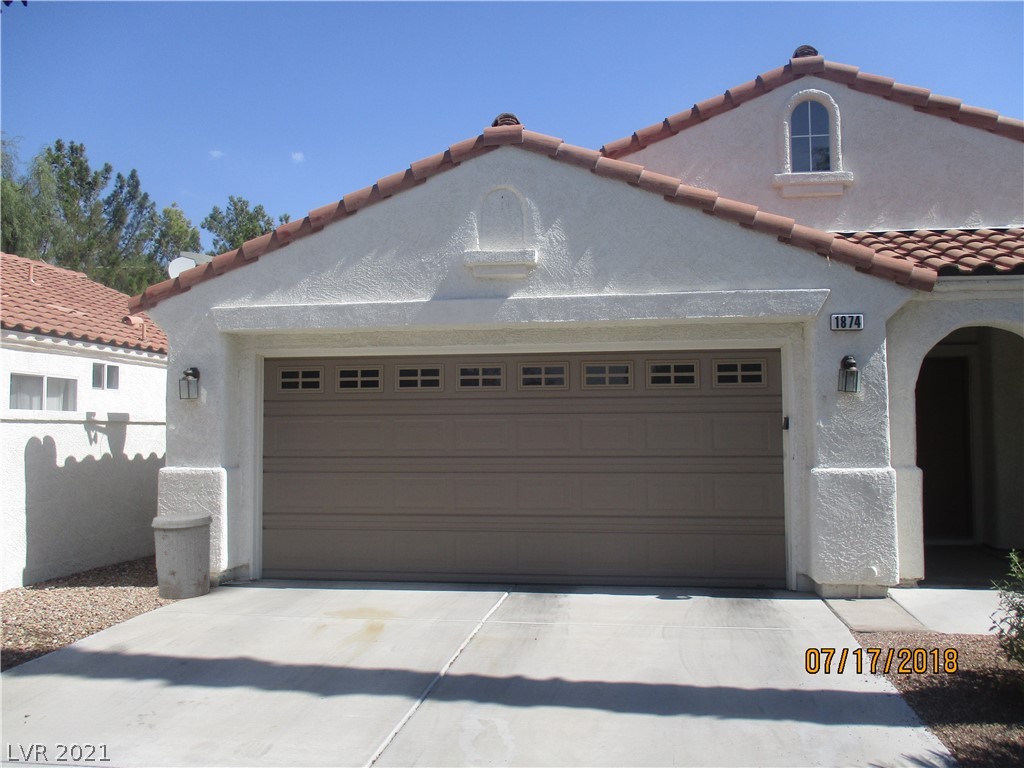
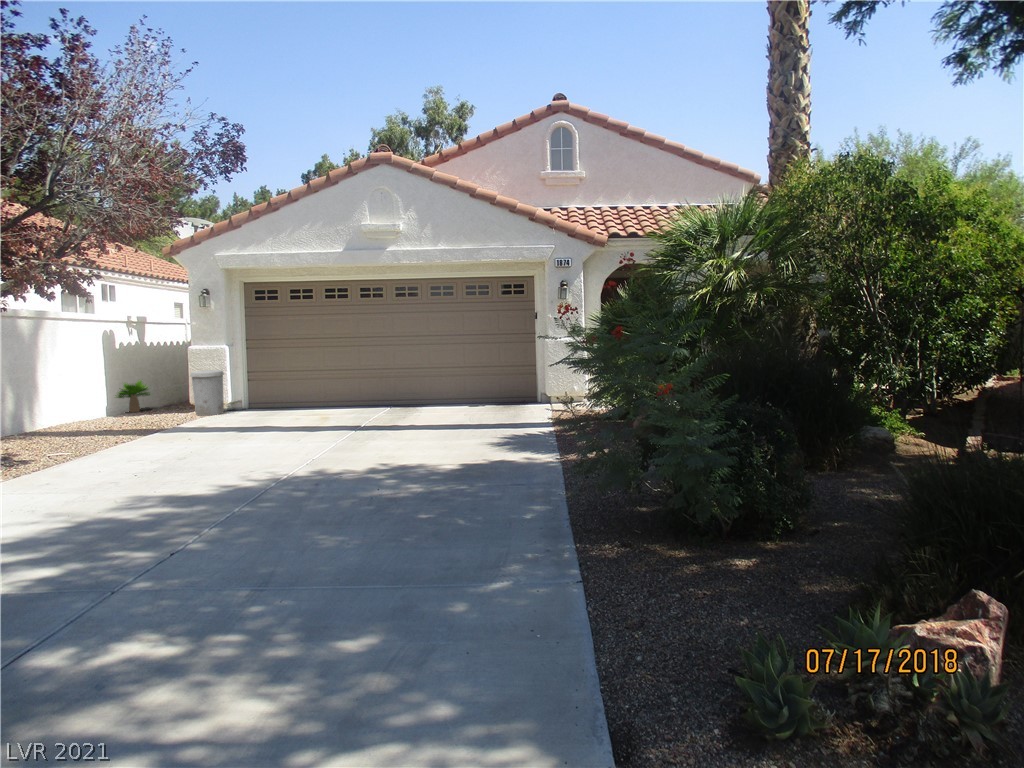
potted plant: none [37,519,110,579] -> present [116,381,150,412]

